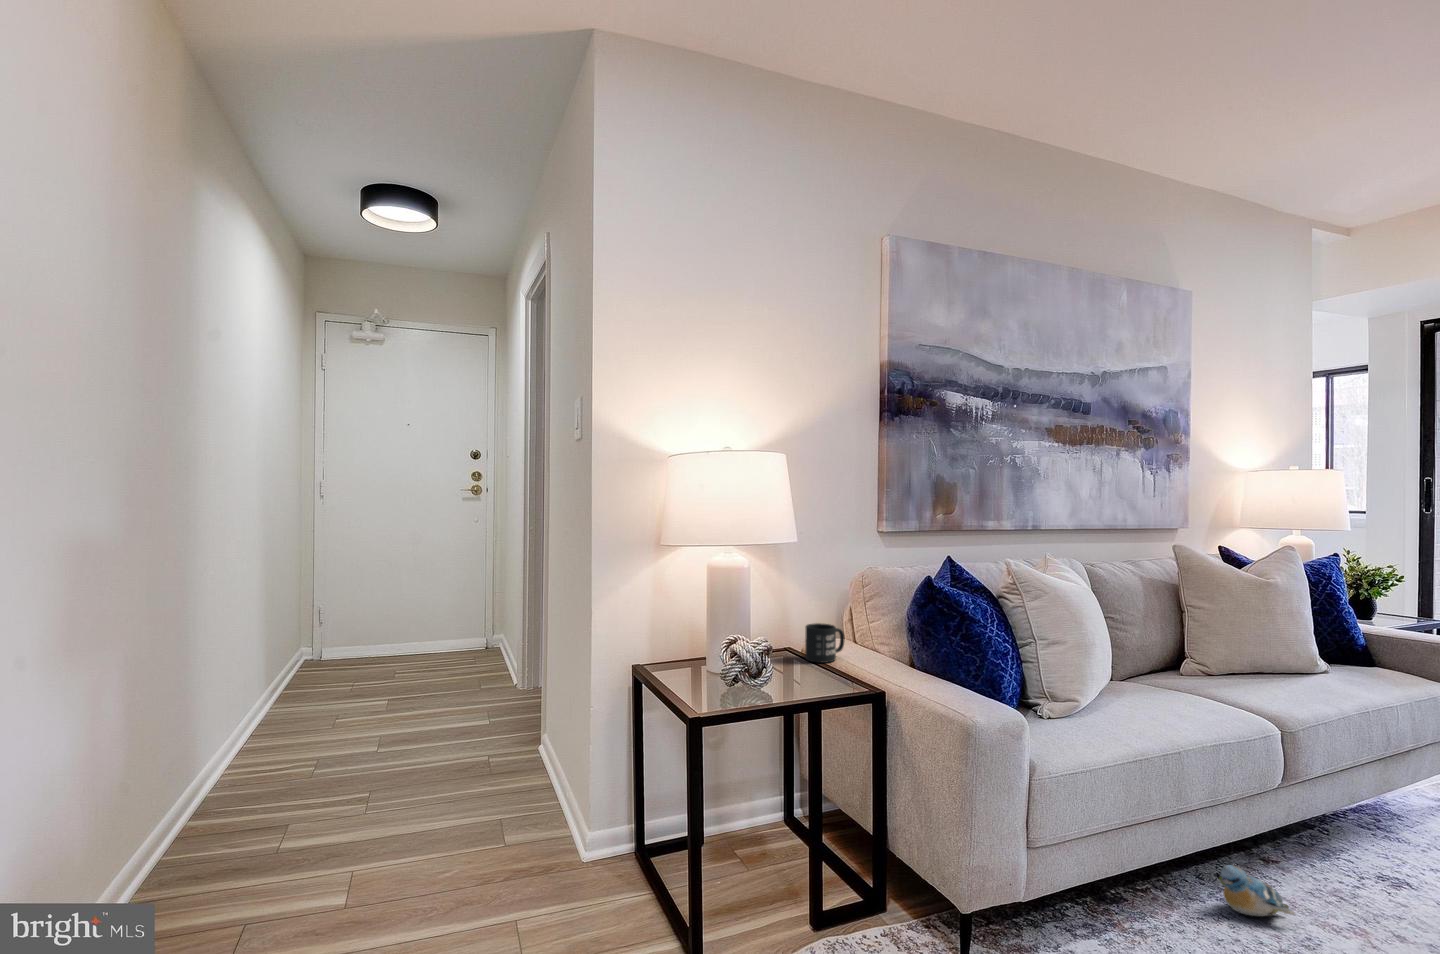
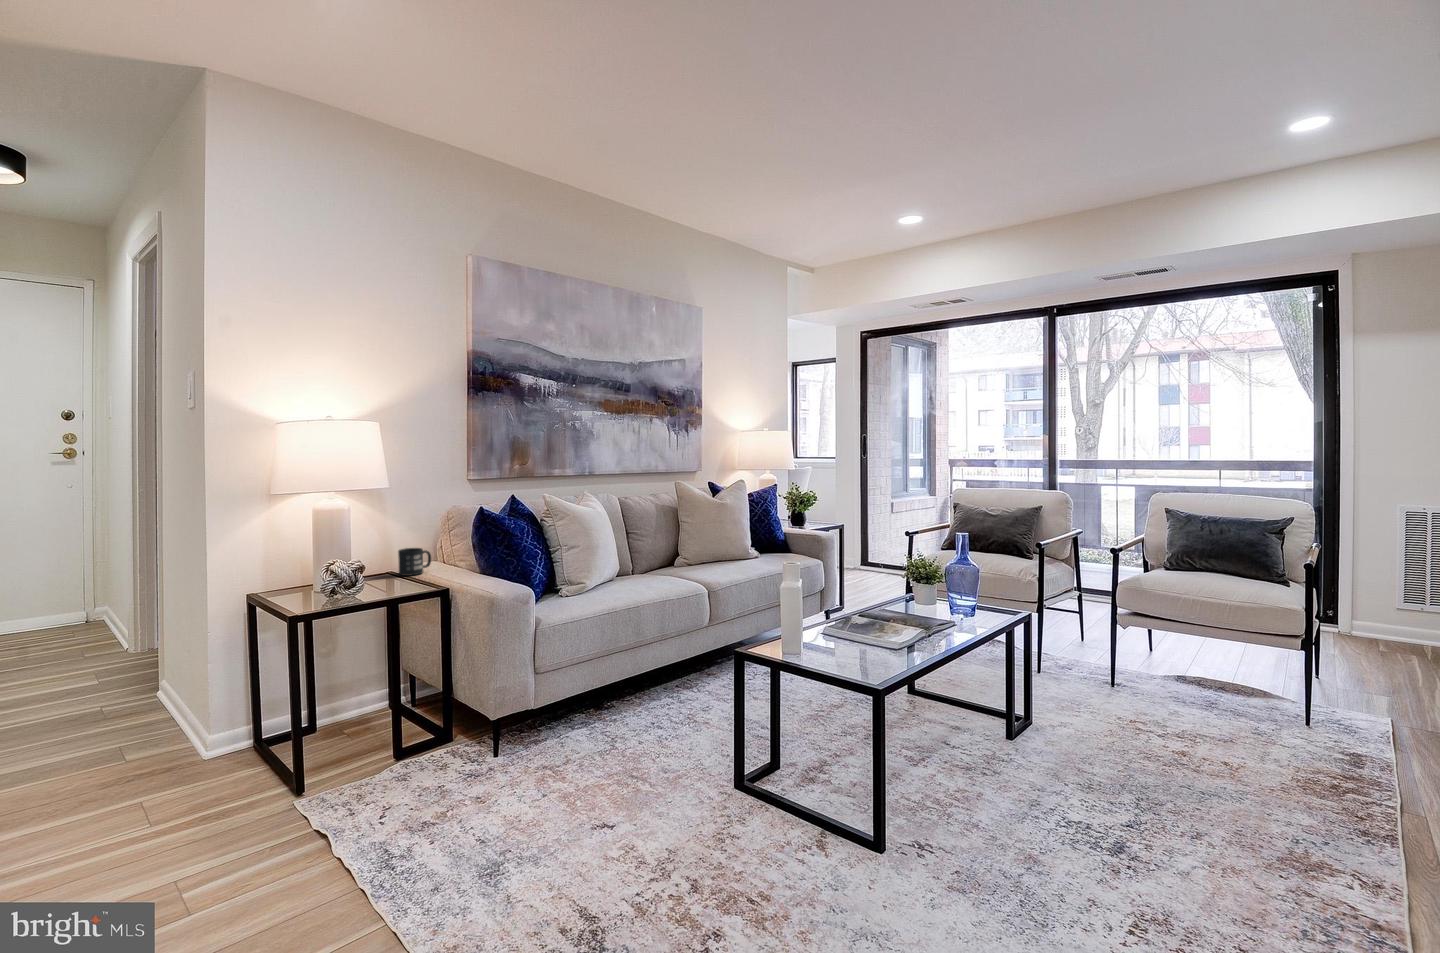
plush toy: present [1219,865,1295,917] -> none [663,667,699,693]

